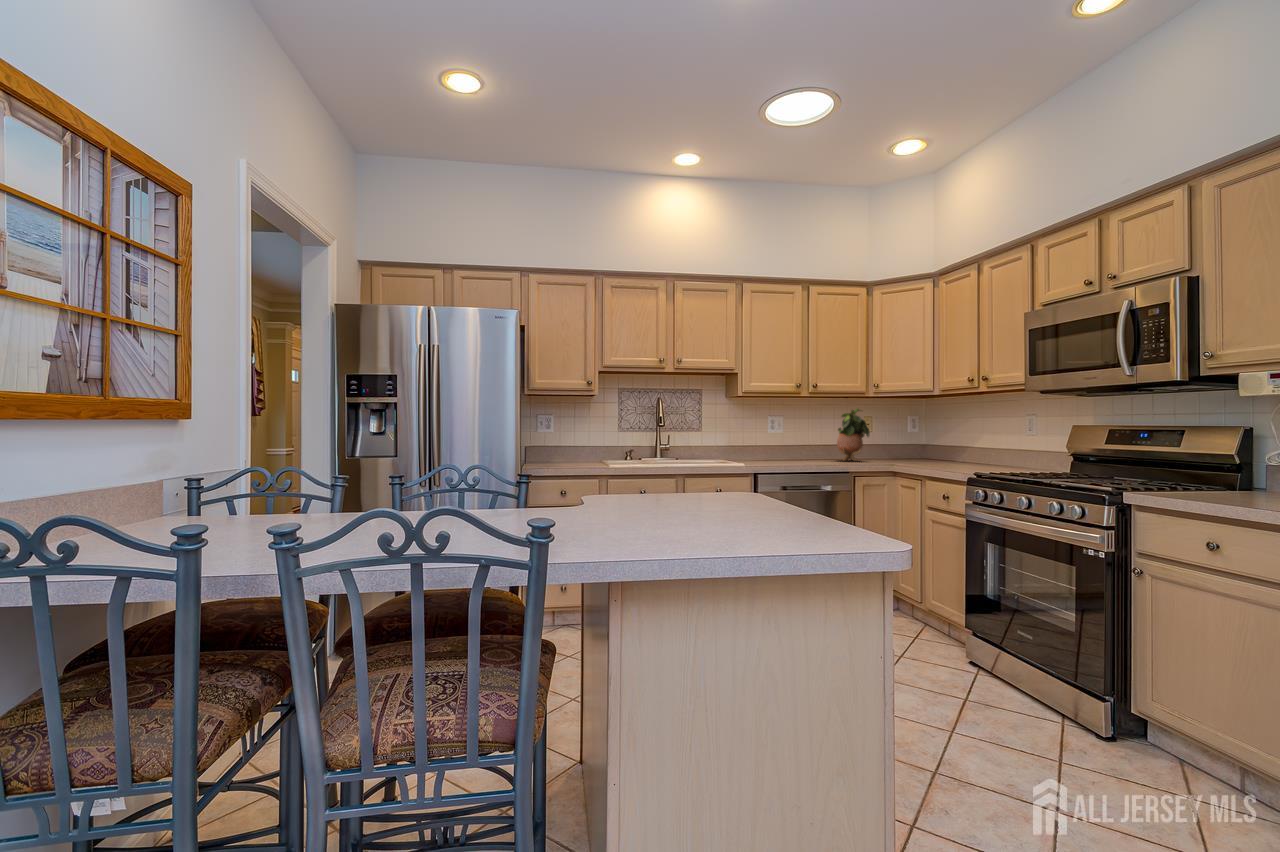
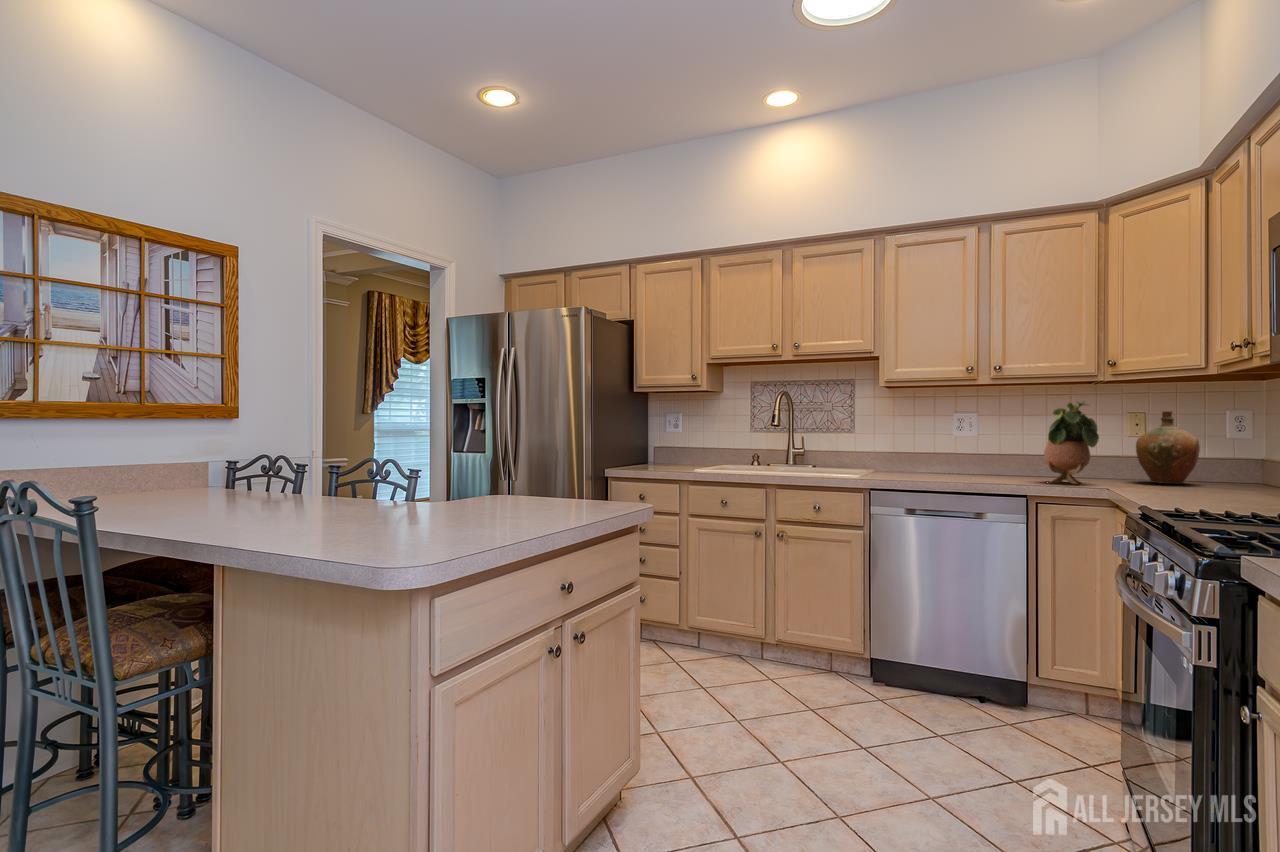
ceramic jug: none [873,415,906,458] -> present [1136,411,1200,484]

